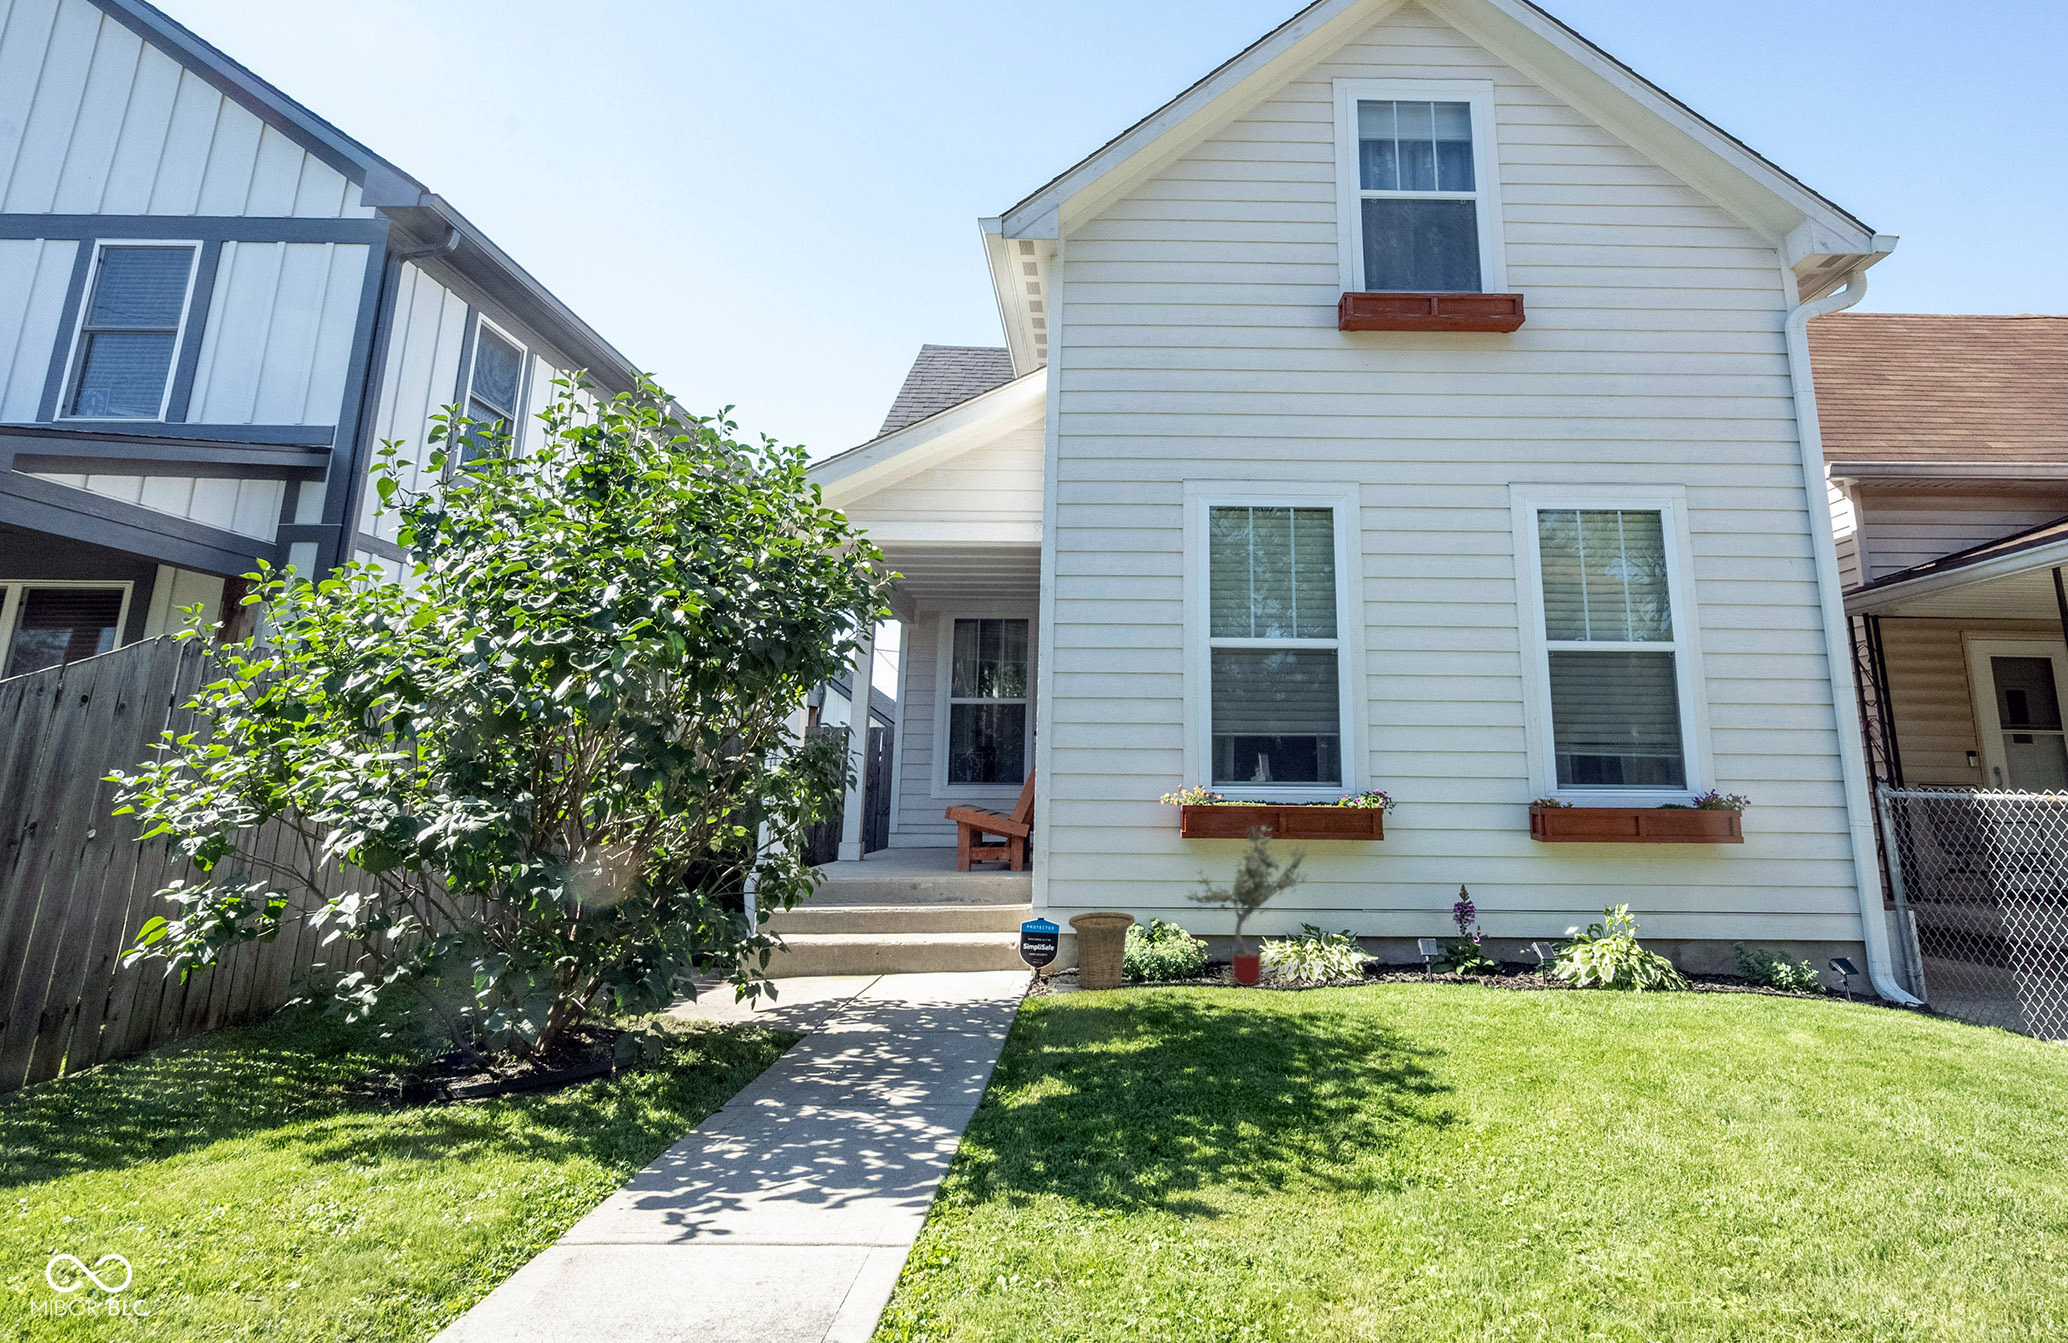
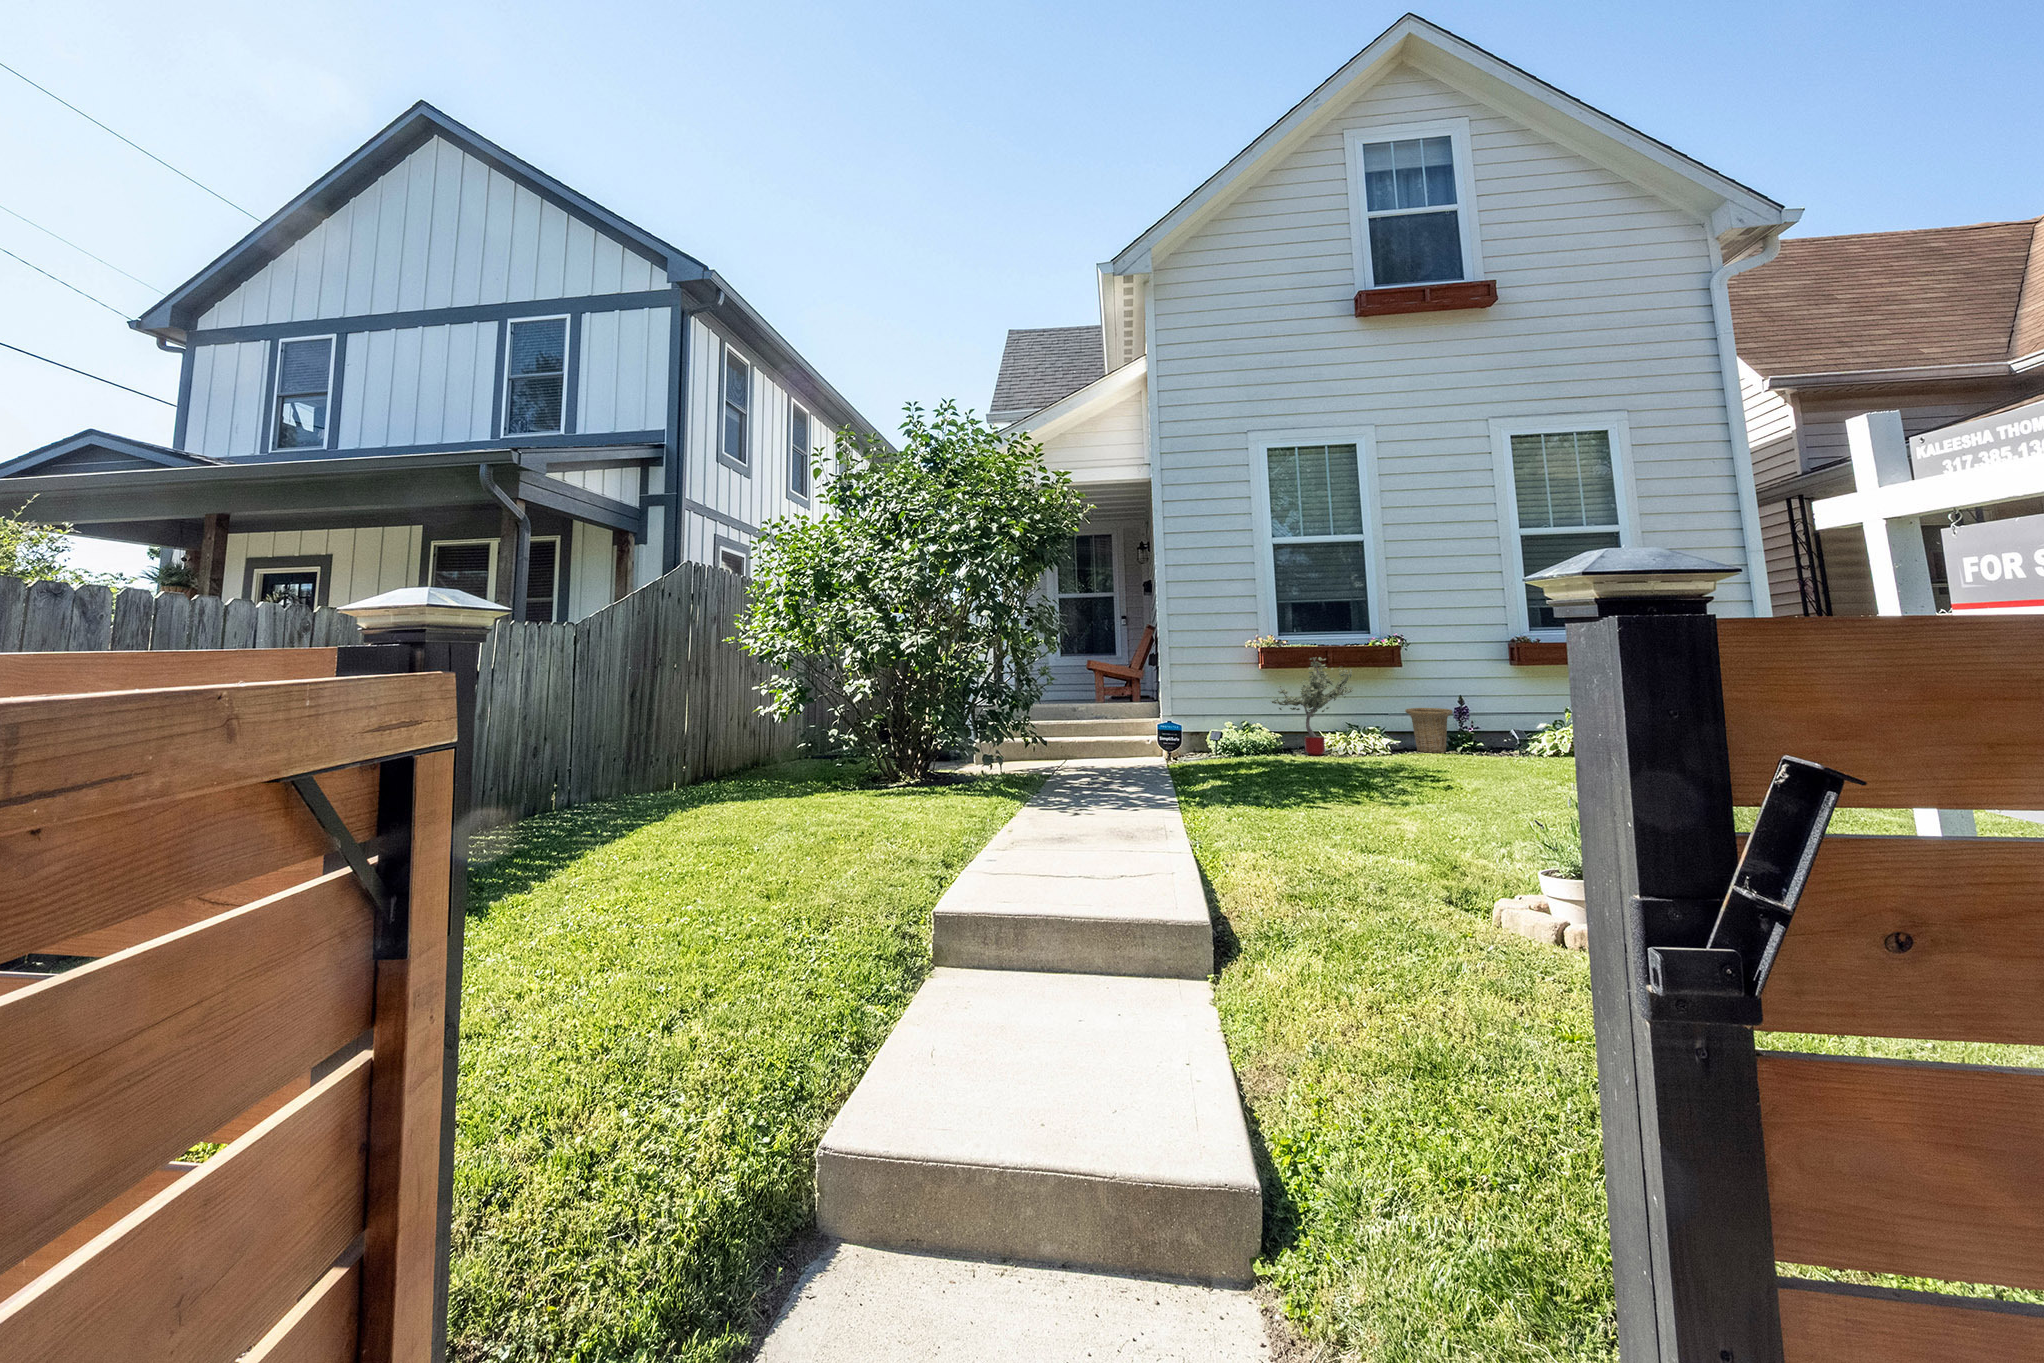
basket: present [1069,912,1135,990] -> present [1405,708,1453,753]

